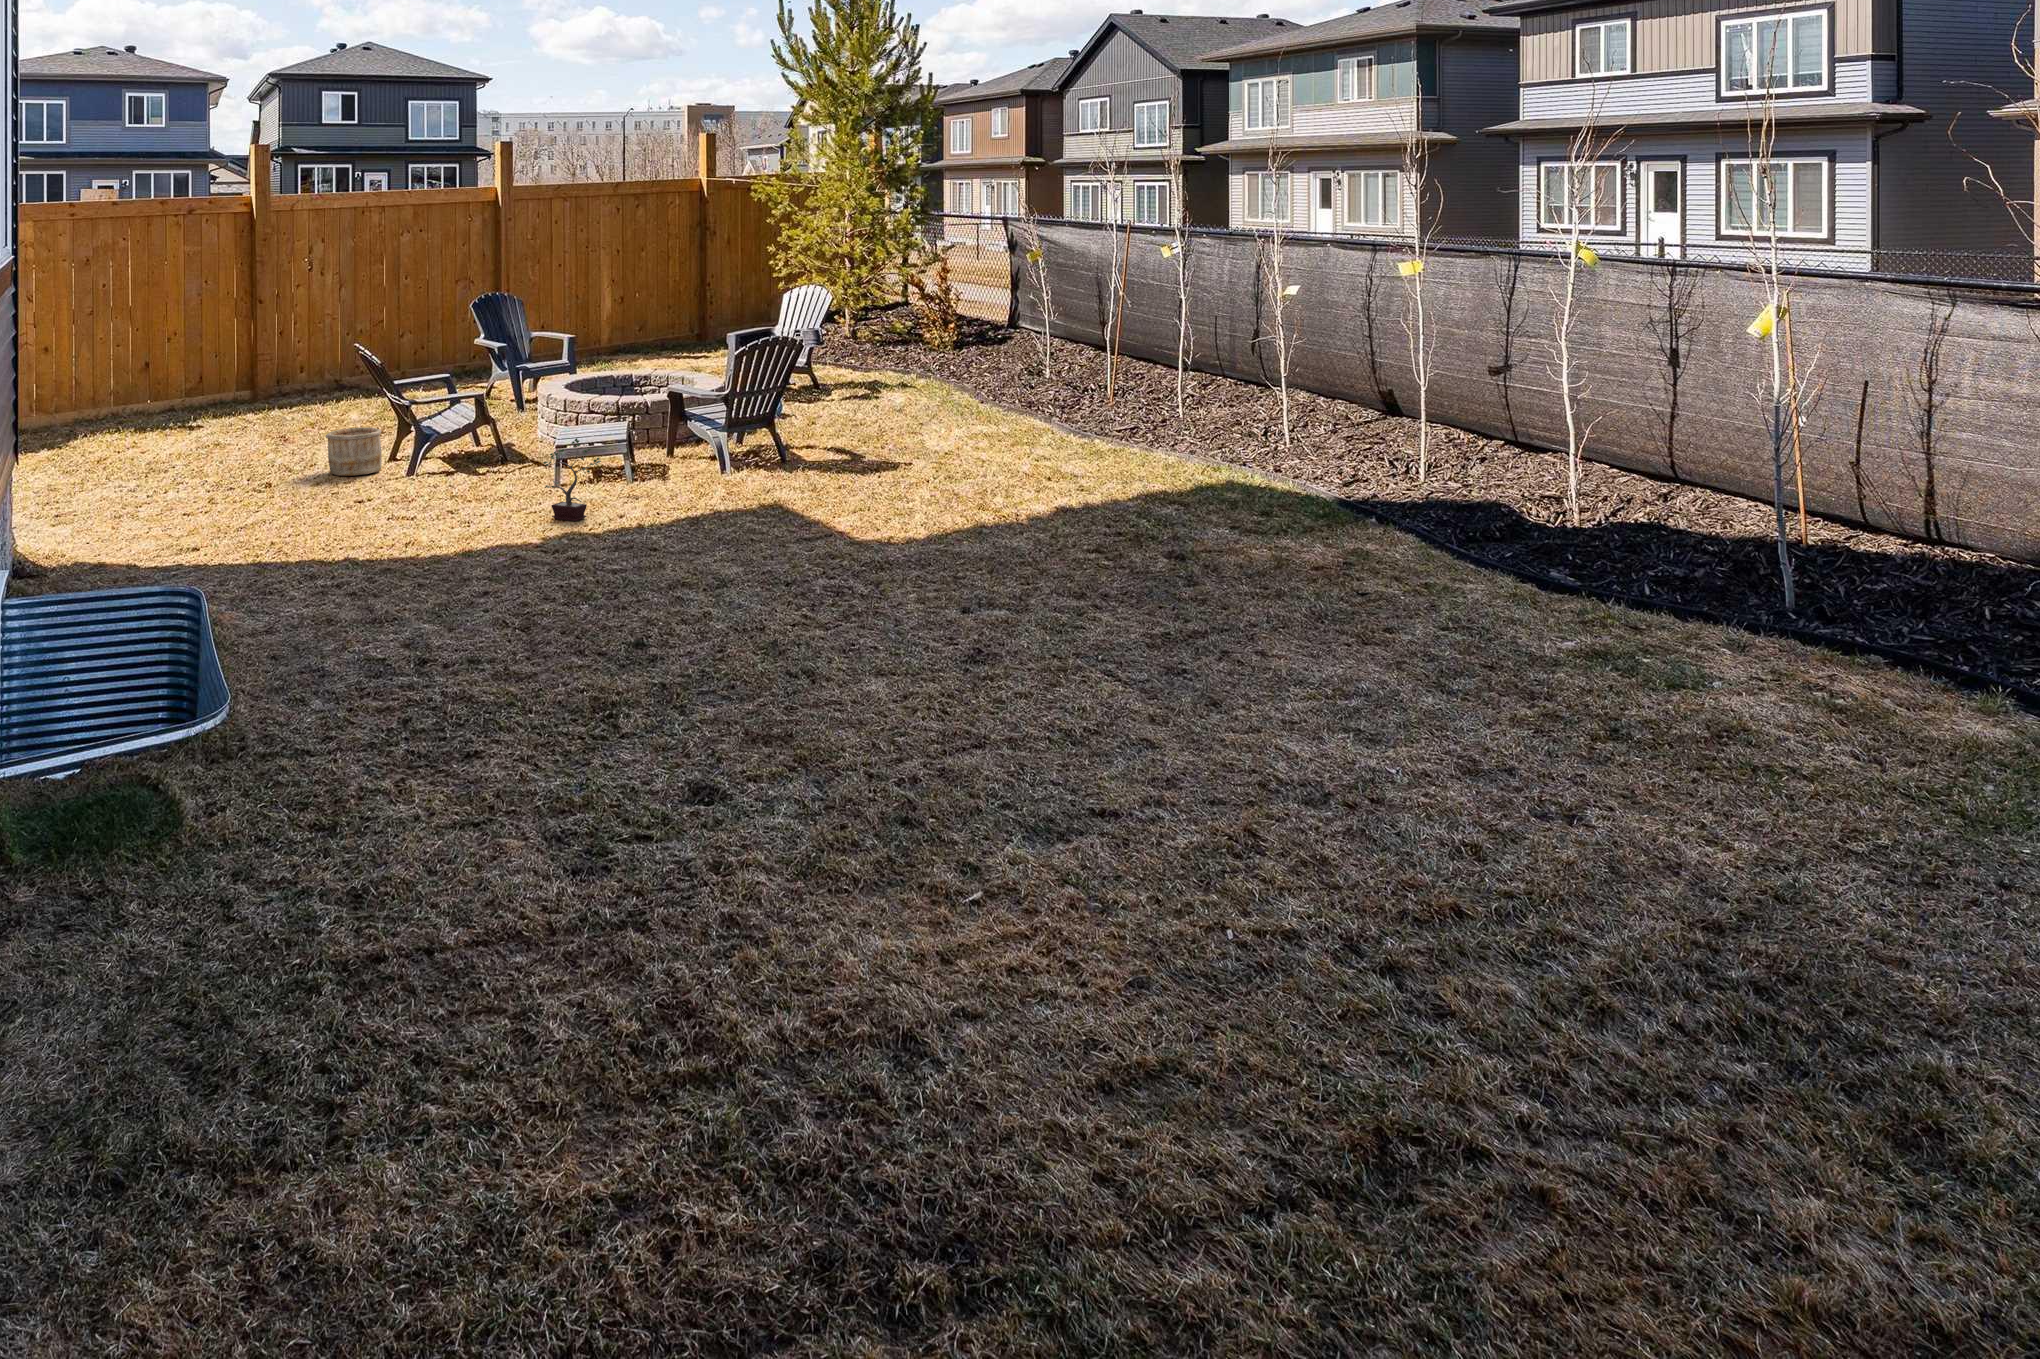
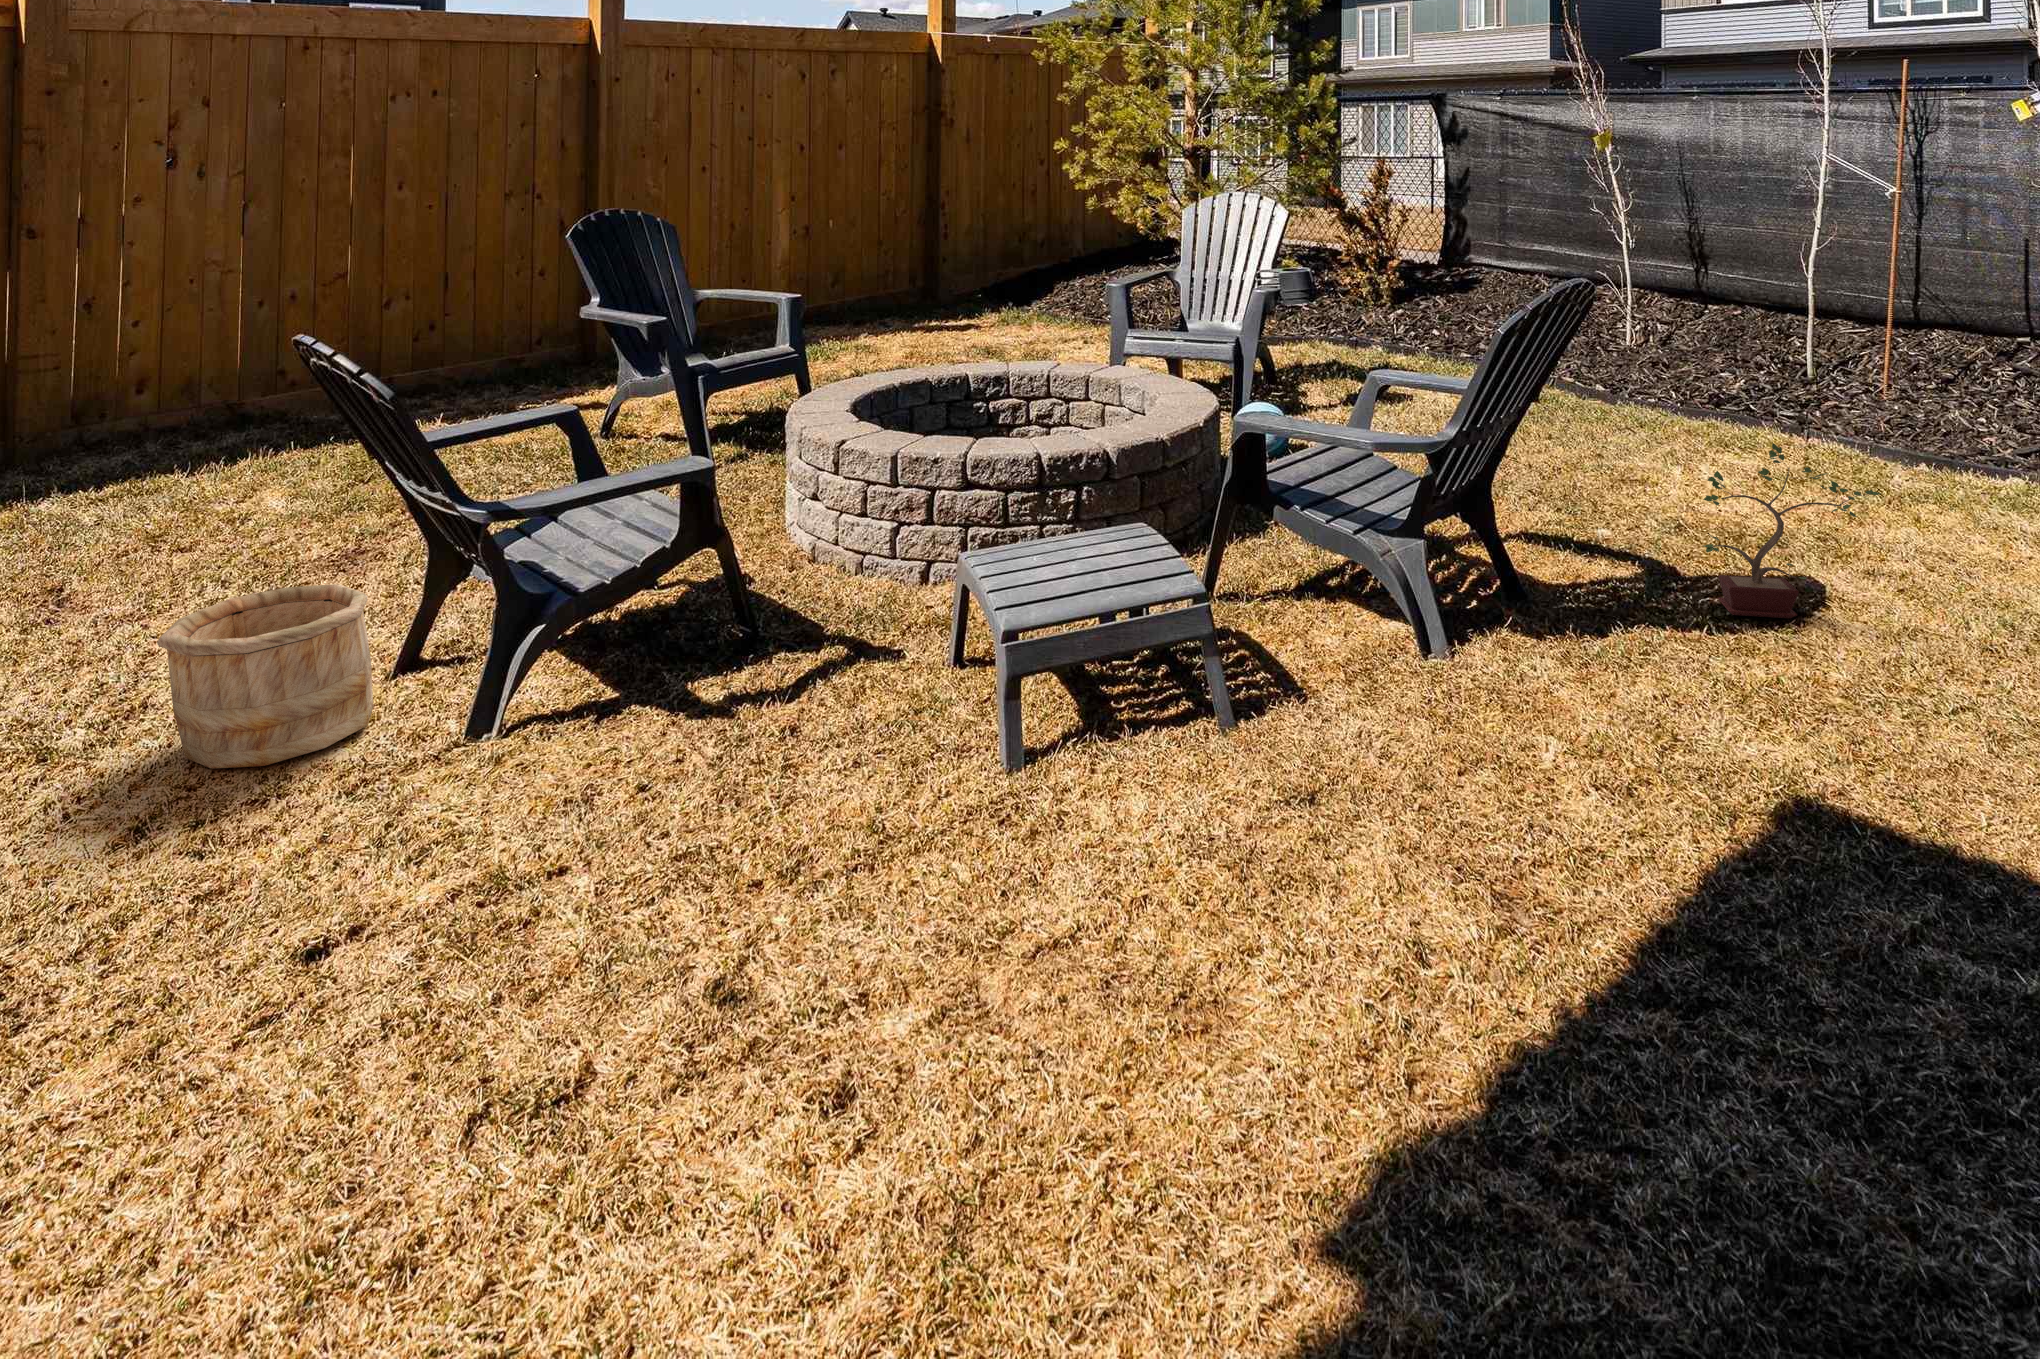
potted plant: present [543,438,601,521] -> present [1703,443,1881,618]

